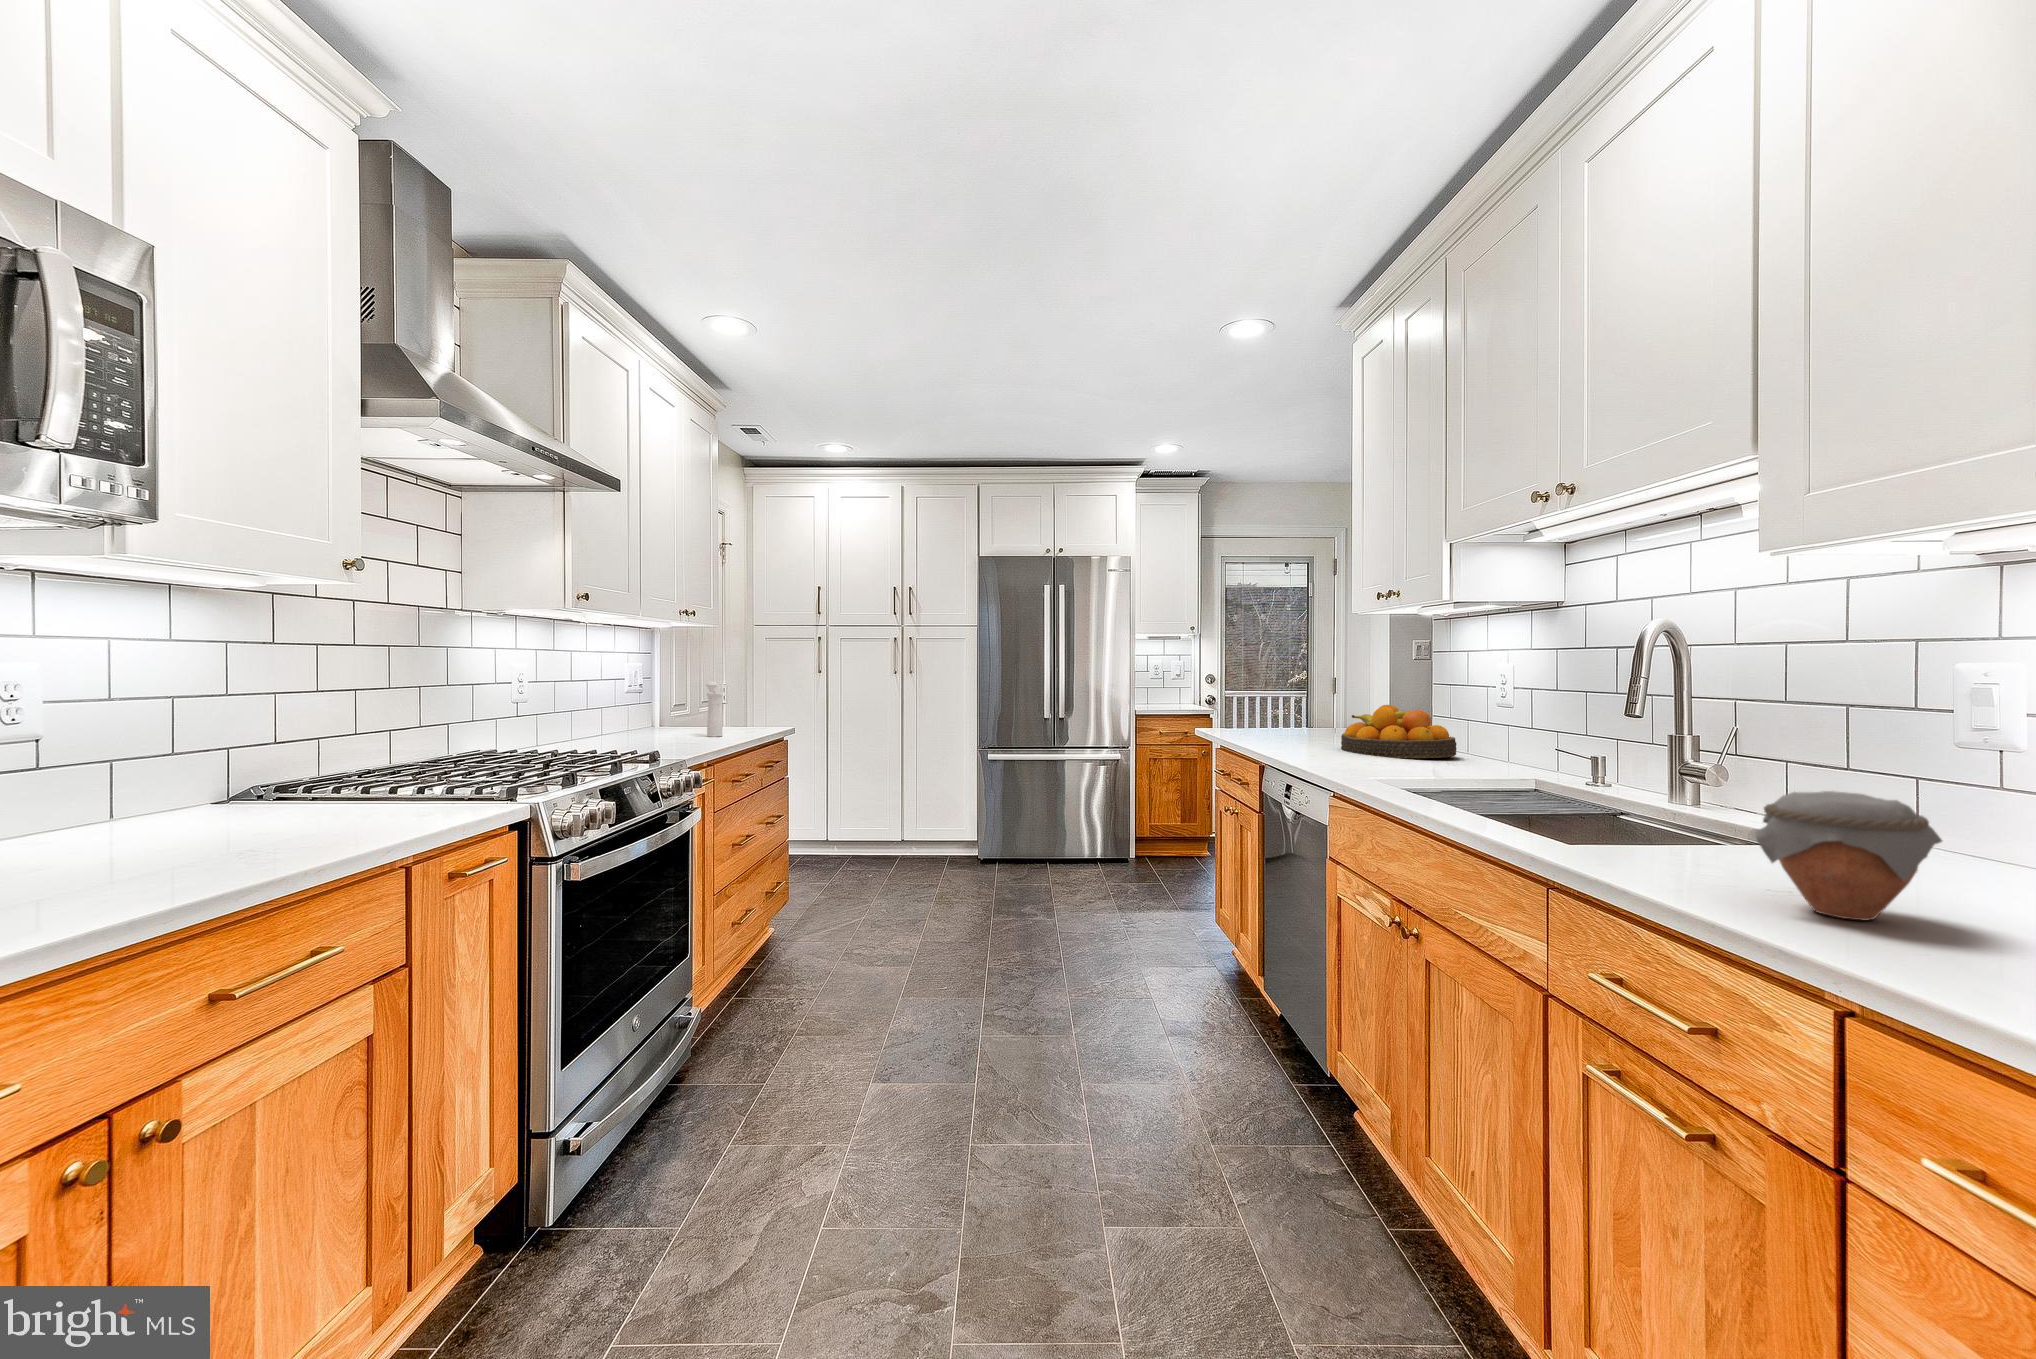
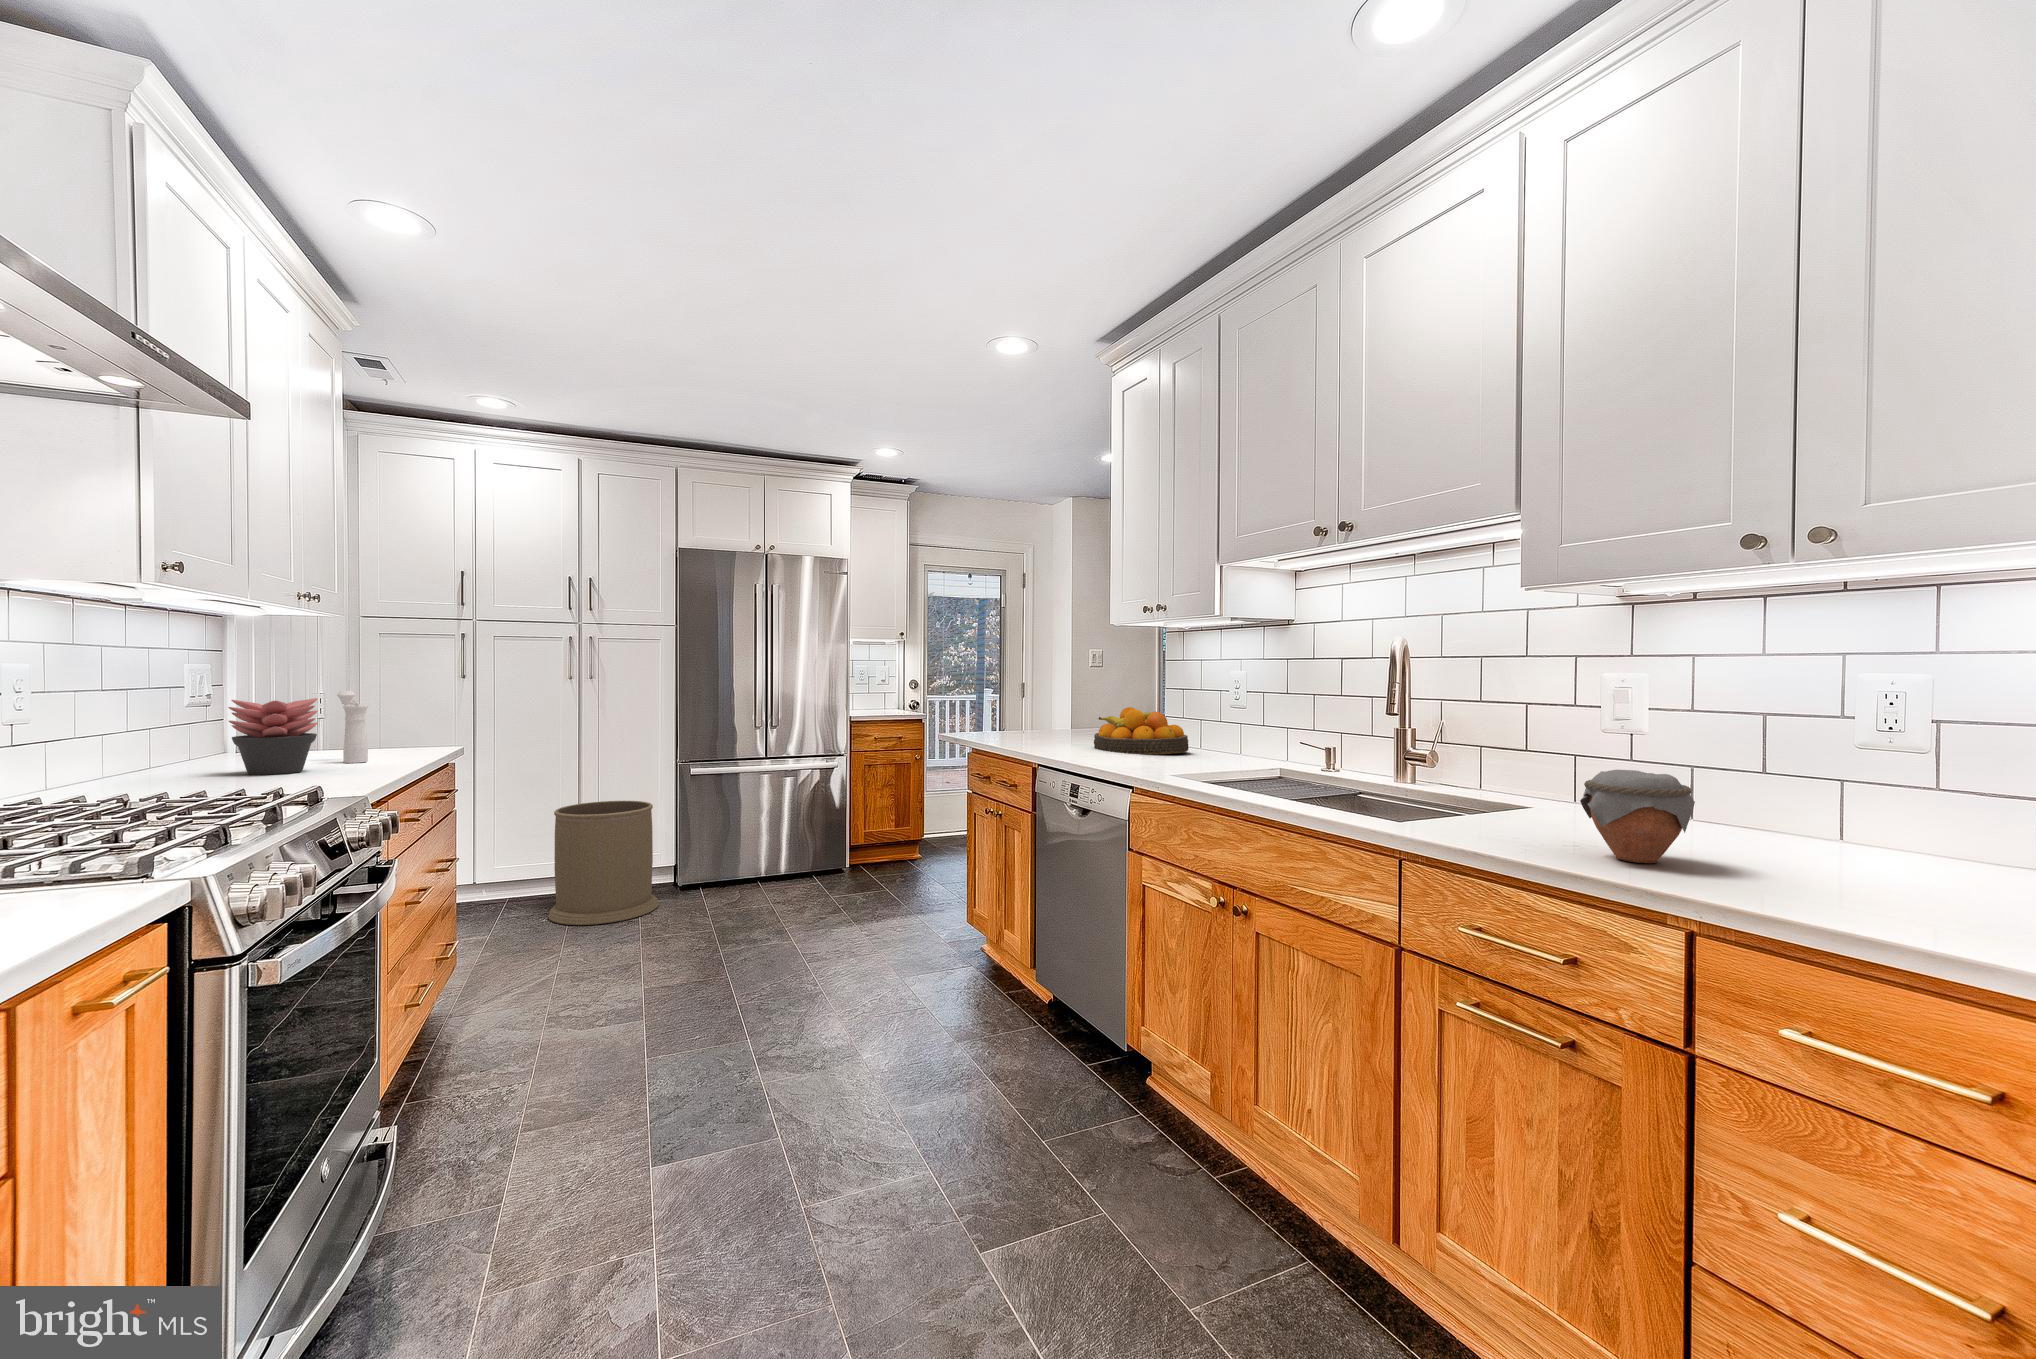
succulent plant: none [629,687,684,742] -> present [228,698,318,775]
trash can: none [872,780,958,886] -> present [548,801,659,925]

